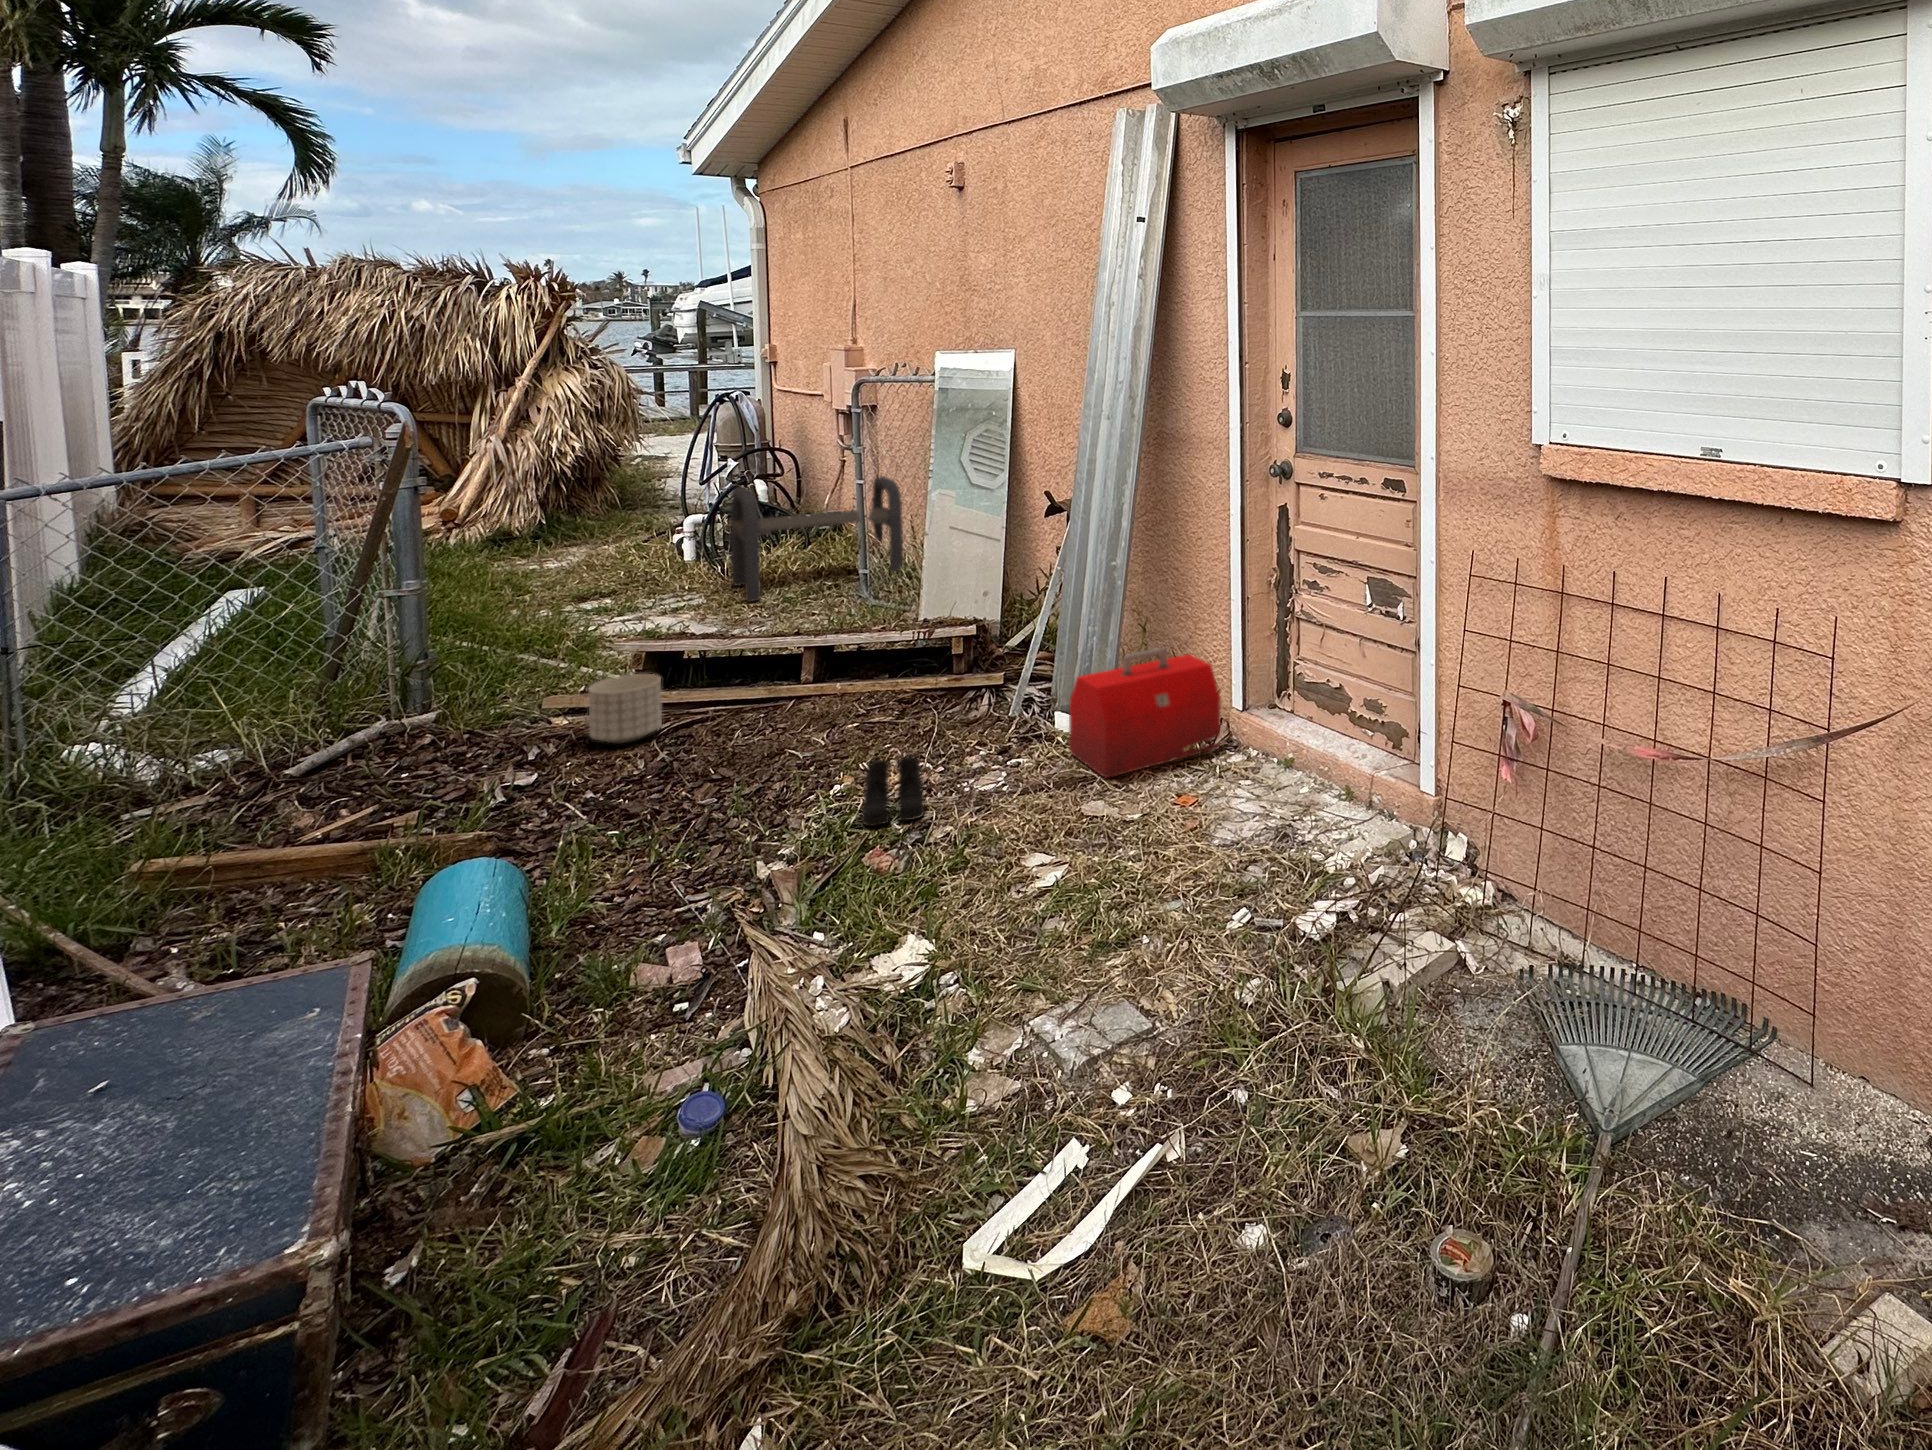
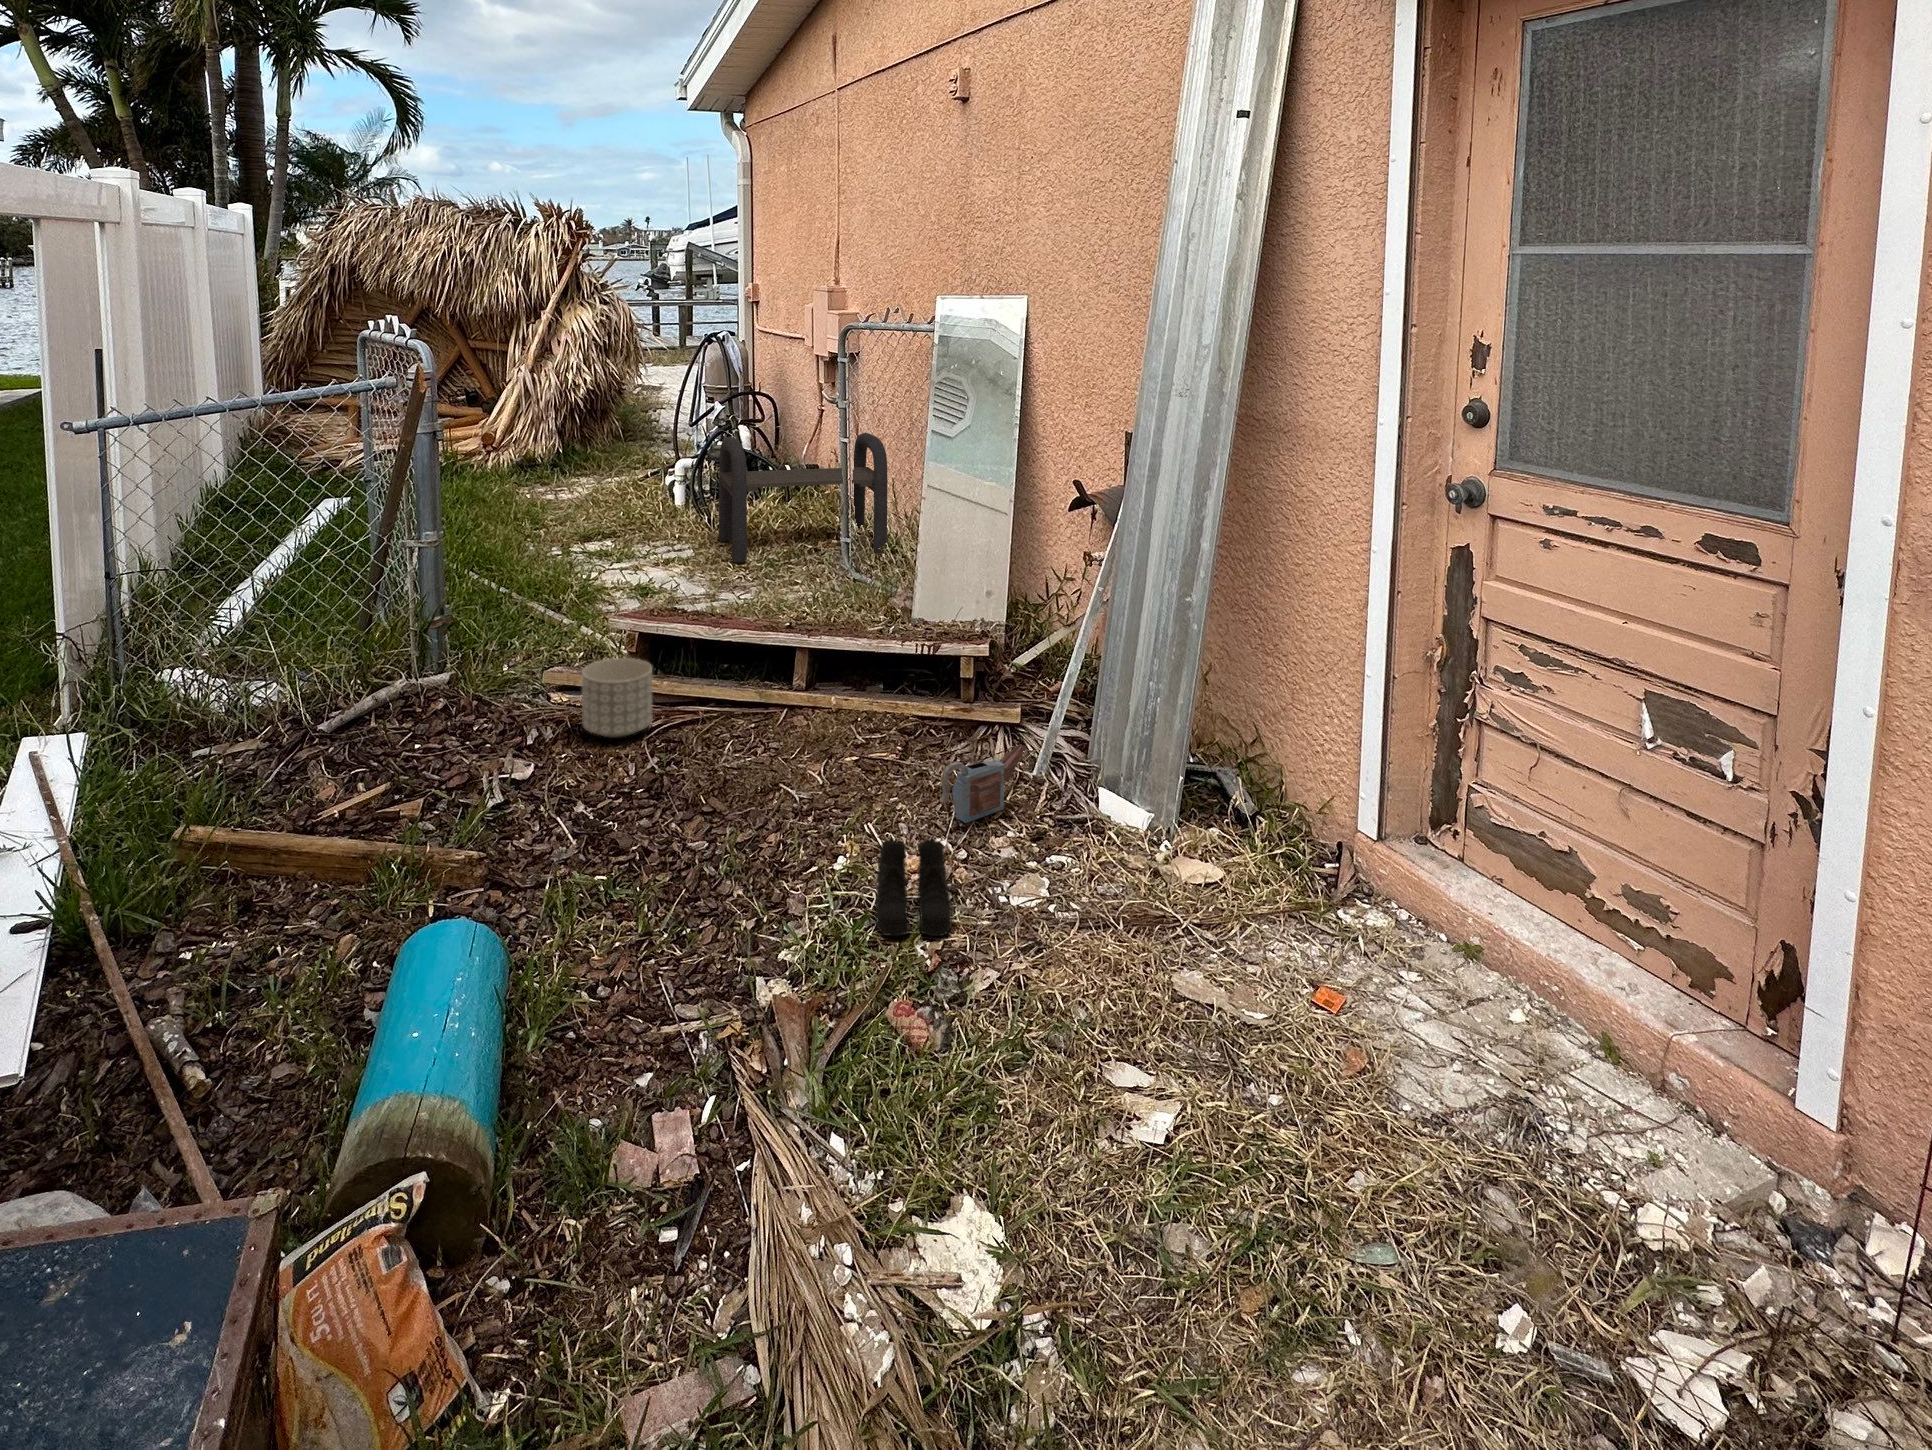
toolbox: present [1069,648,1220,778] -> none [1126,728,1347,913]
watering can: none [923,691,997,754] -> present [940,745,1025,823]

